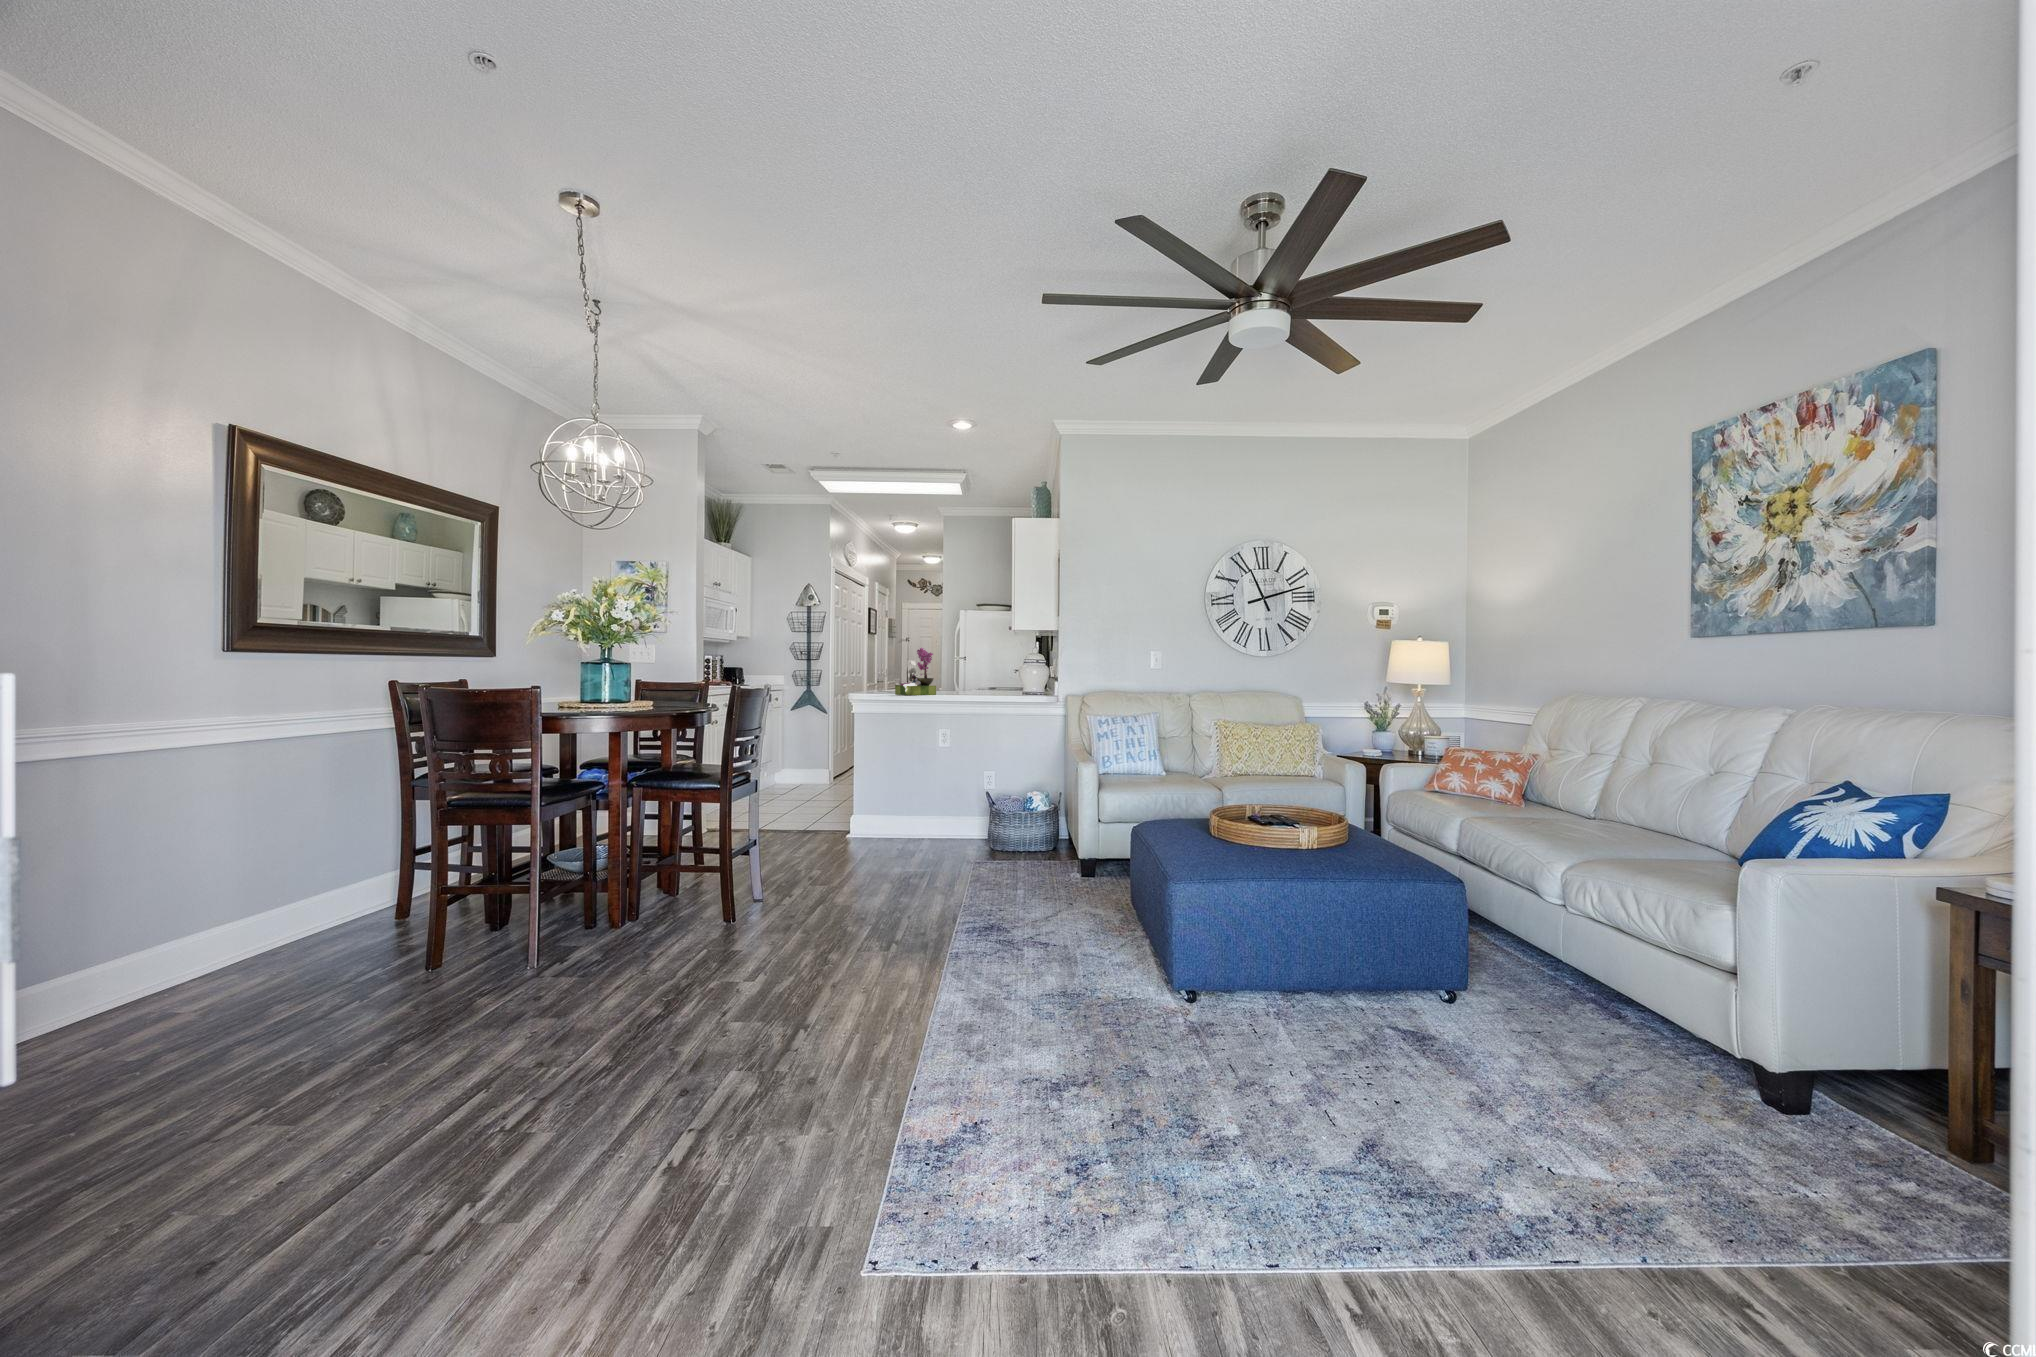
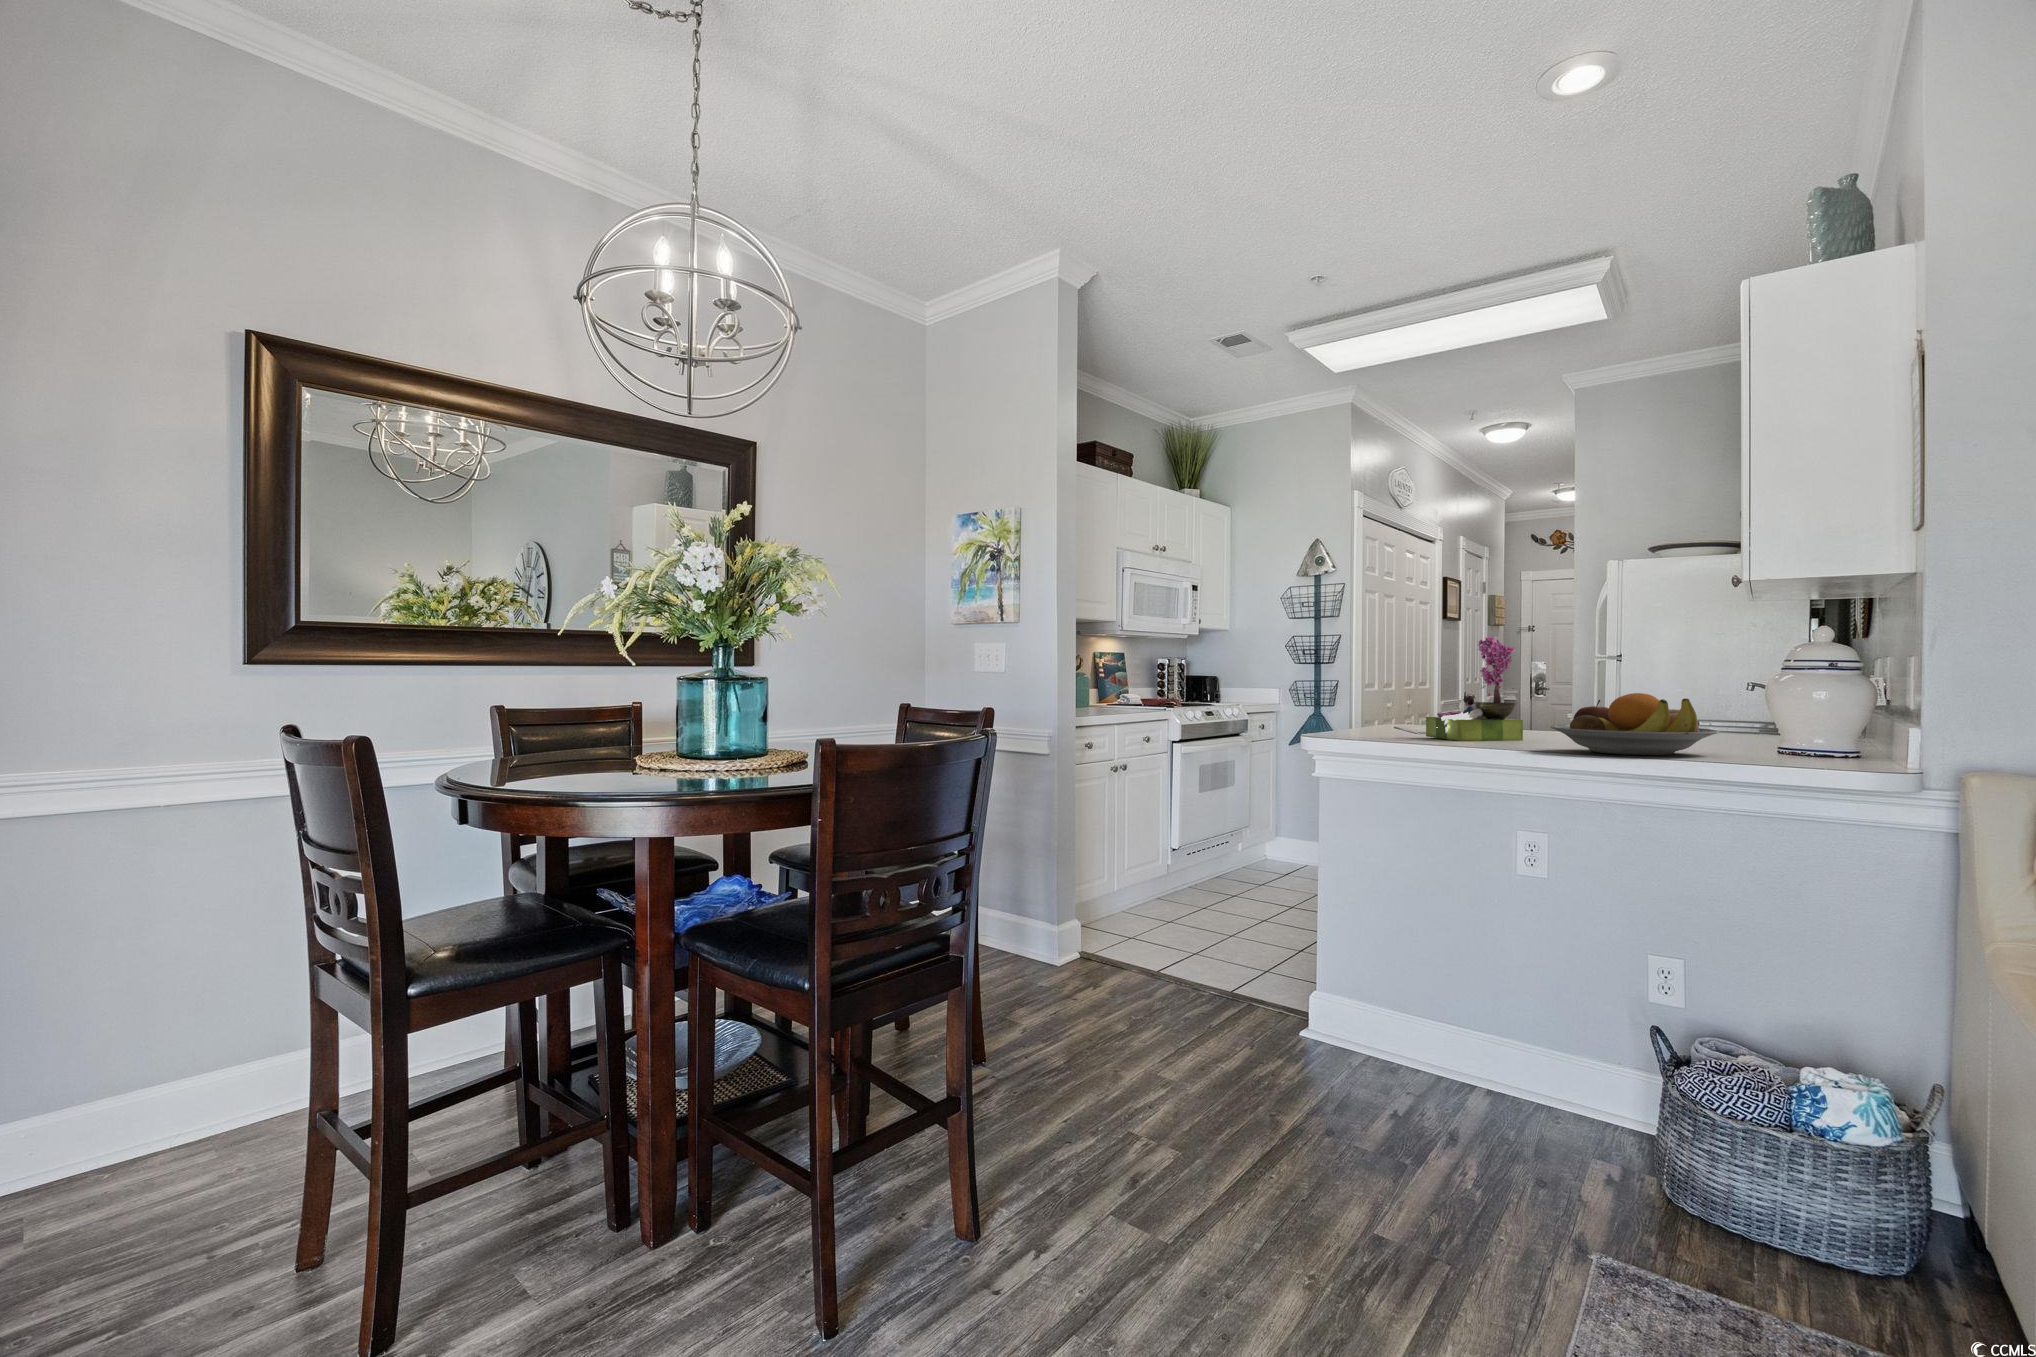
fruit bowl: none [952,672,1006,695] -> present [1550,693,1719,755]

